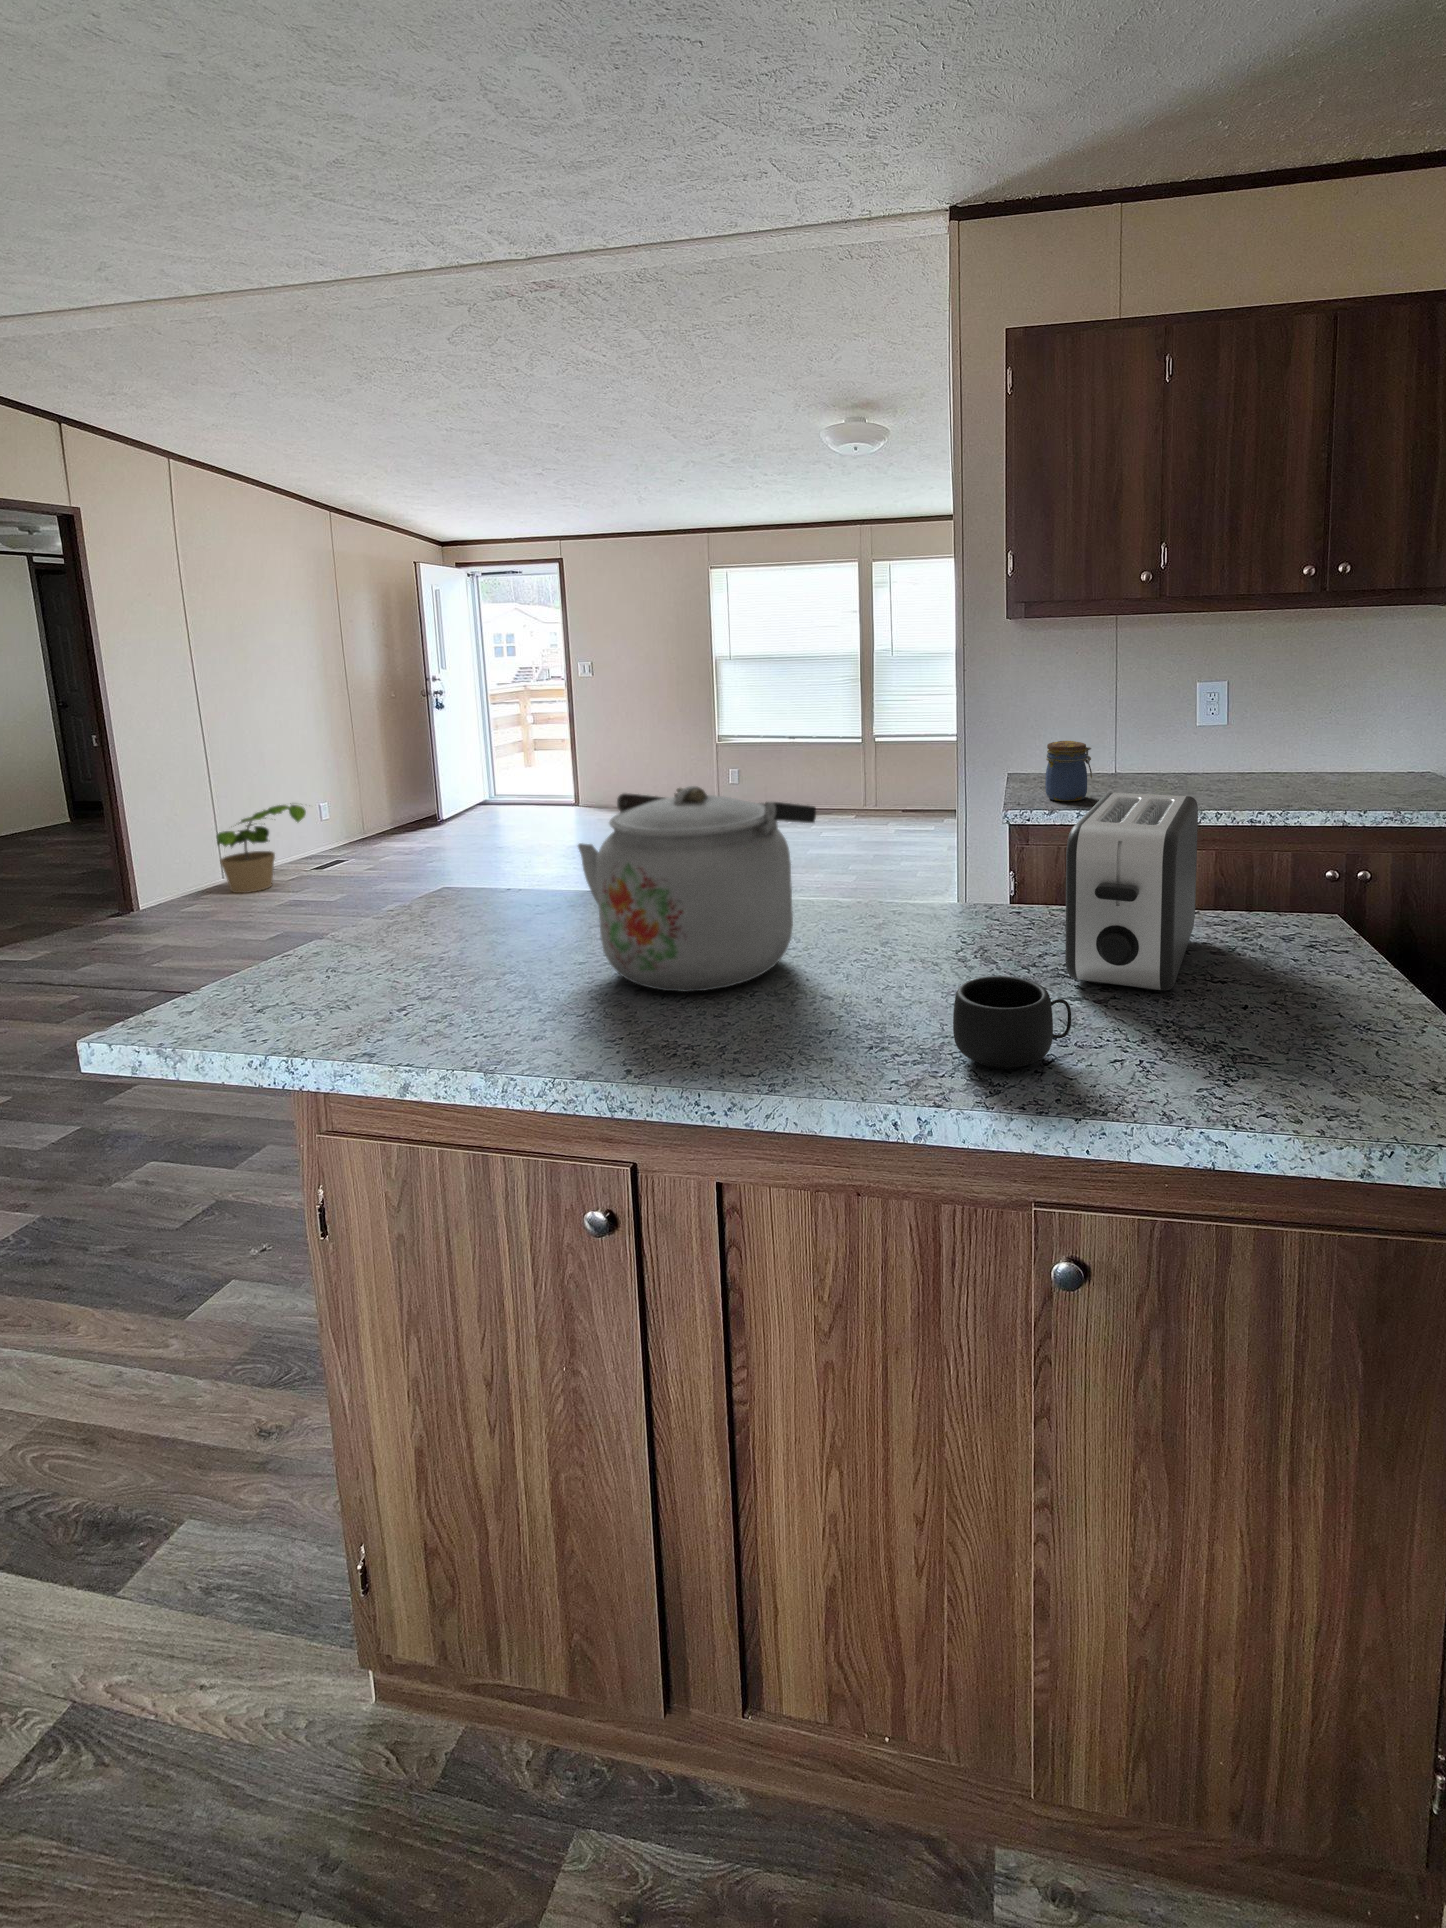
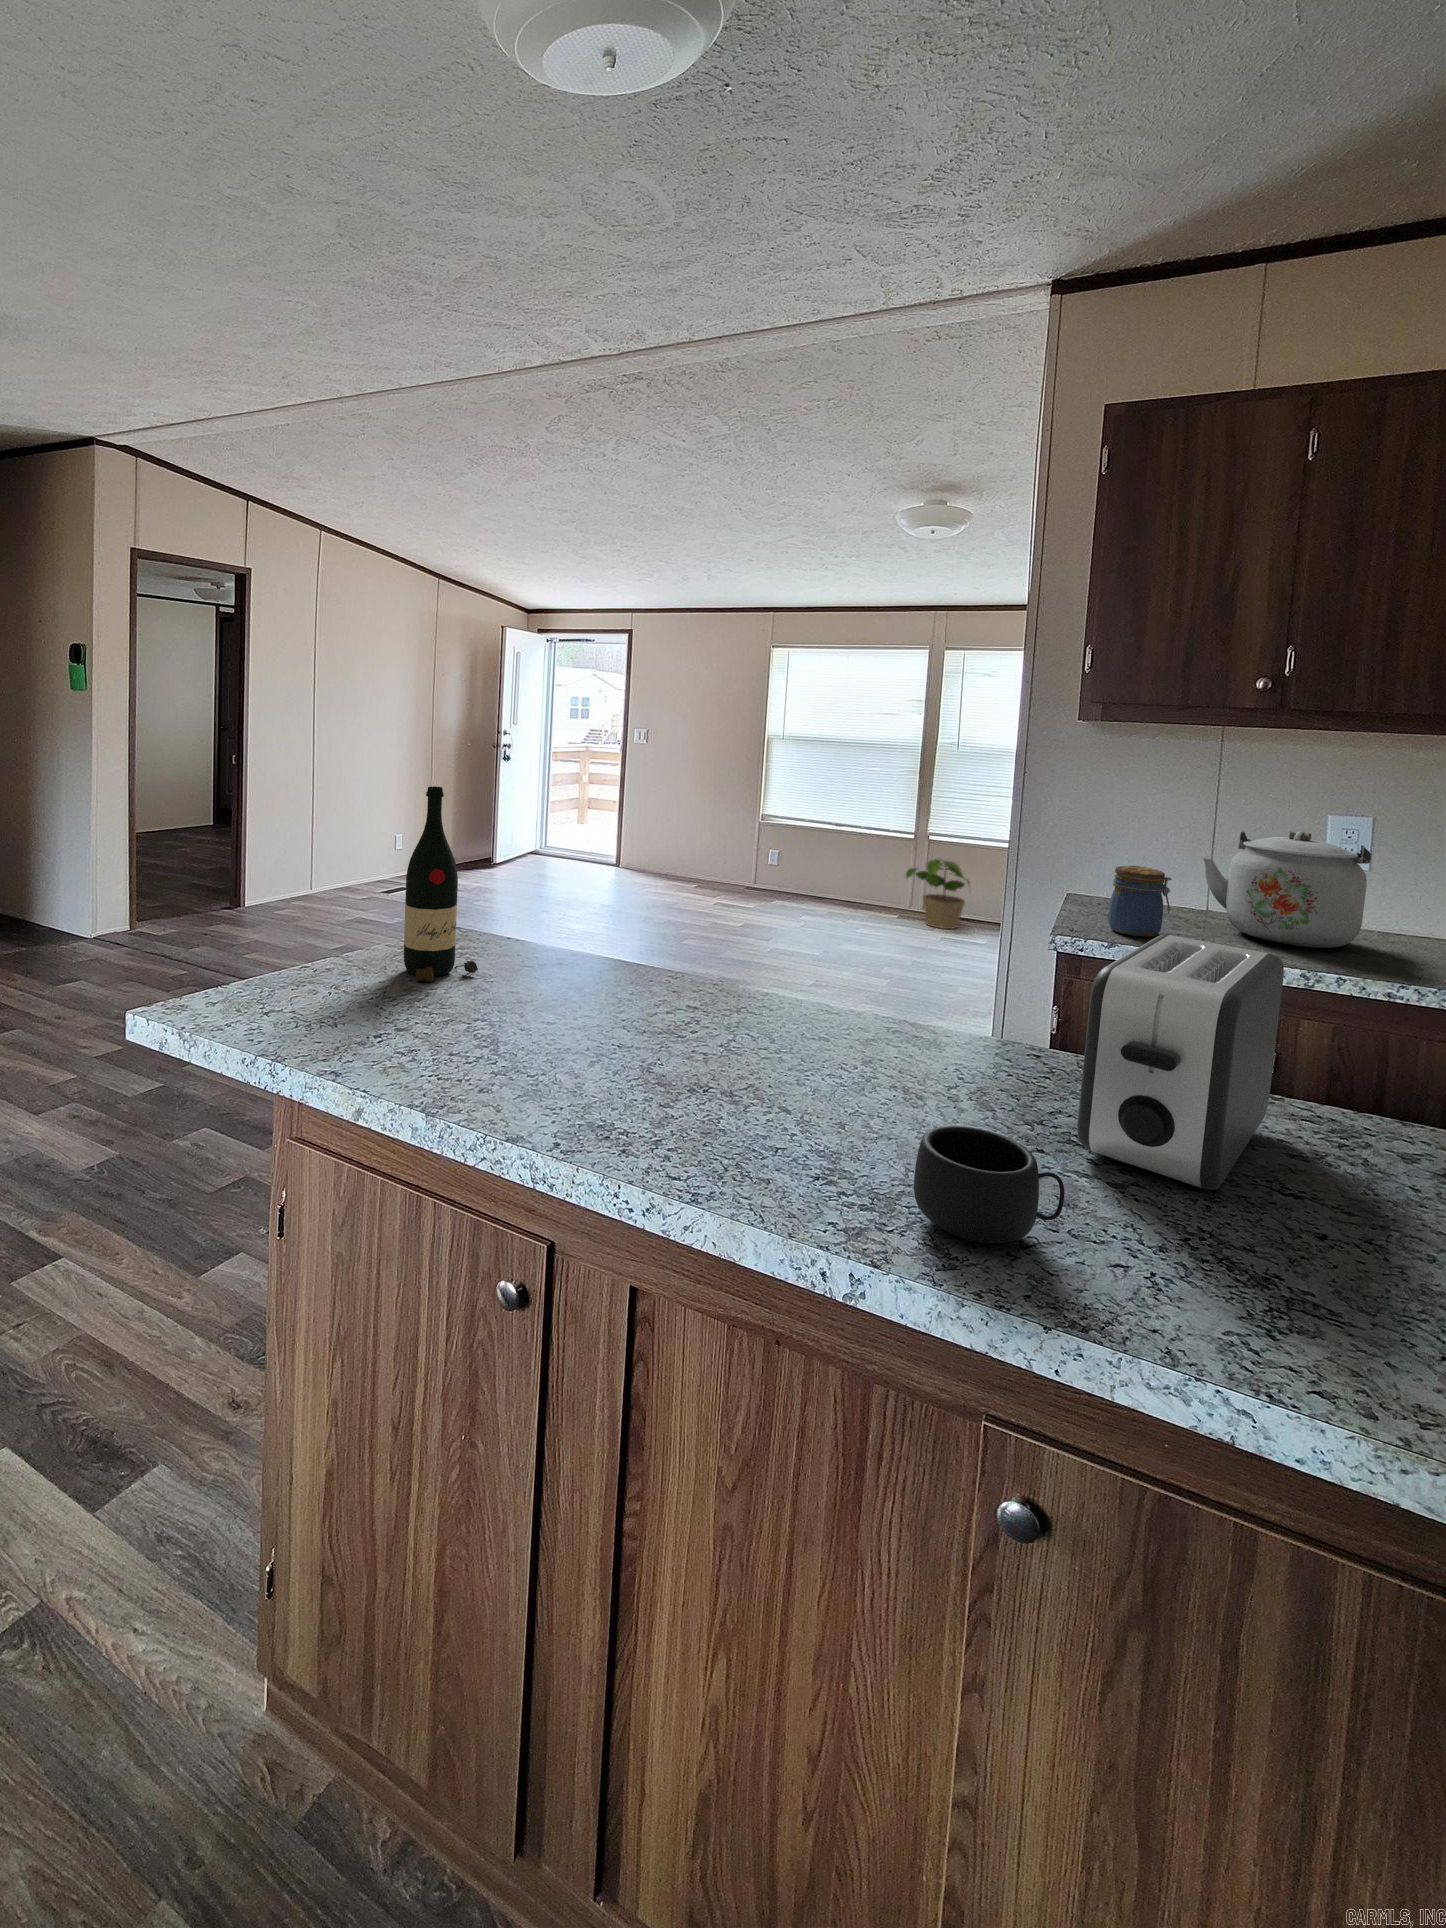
wine bottle: none [393,743,488,949] -> present [404,786,478,982]
kettle: present [578,786,816,992] -> present [1203,831,1371,948]
potted plant: present [217,805,306,893] -> present [906,859,969,929]

